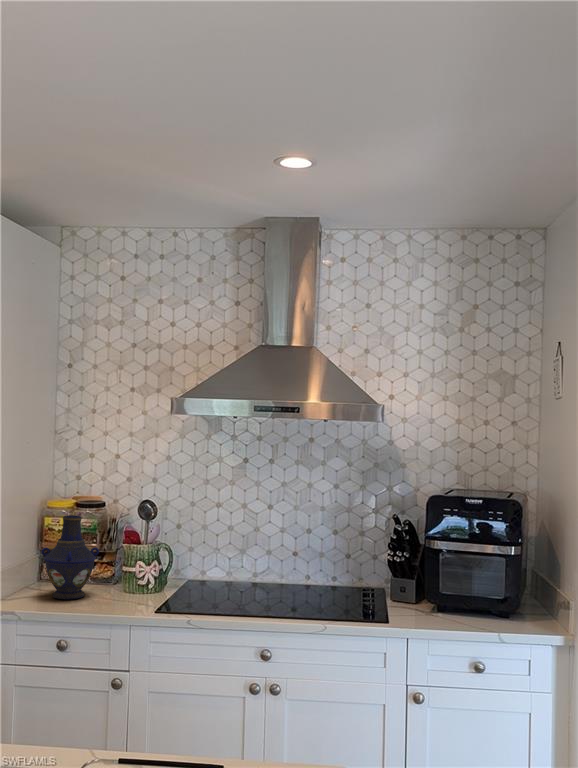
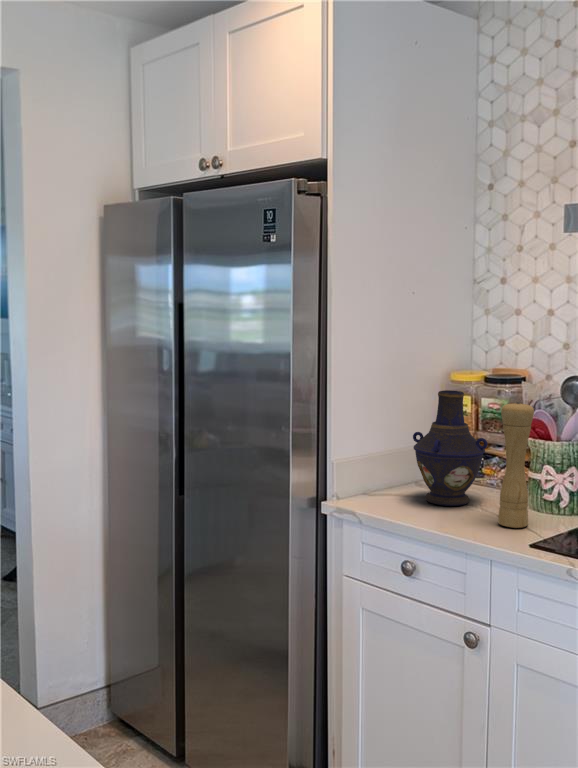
pepper mill: none [120,520,143,605] -> present [498,402,534,528]

